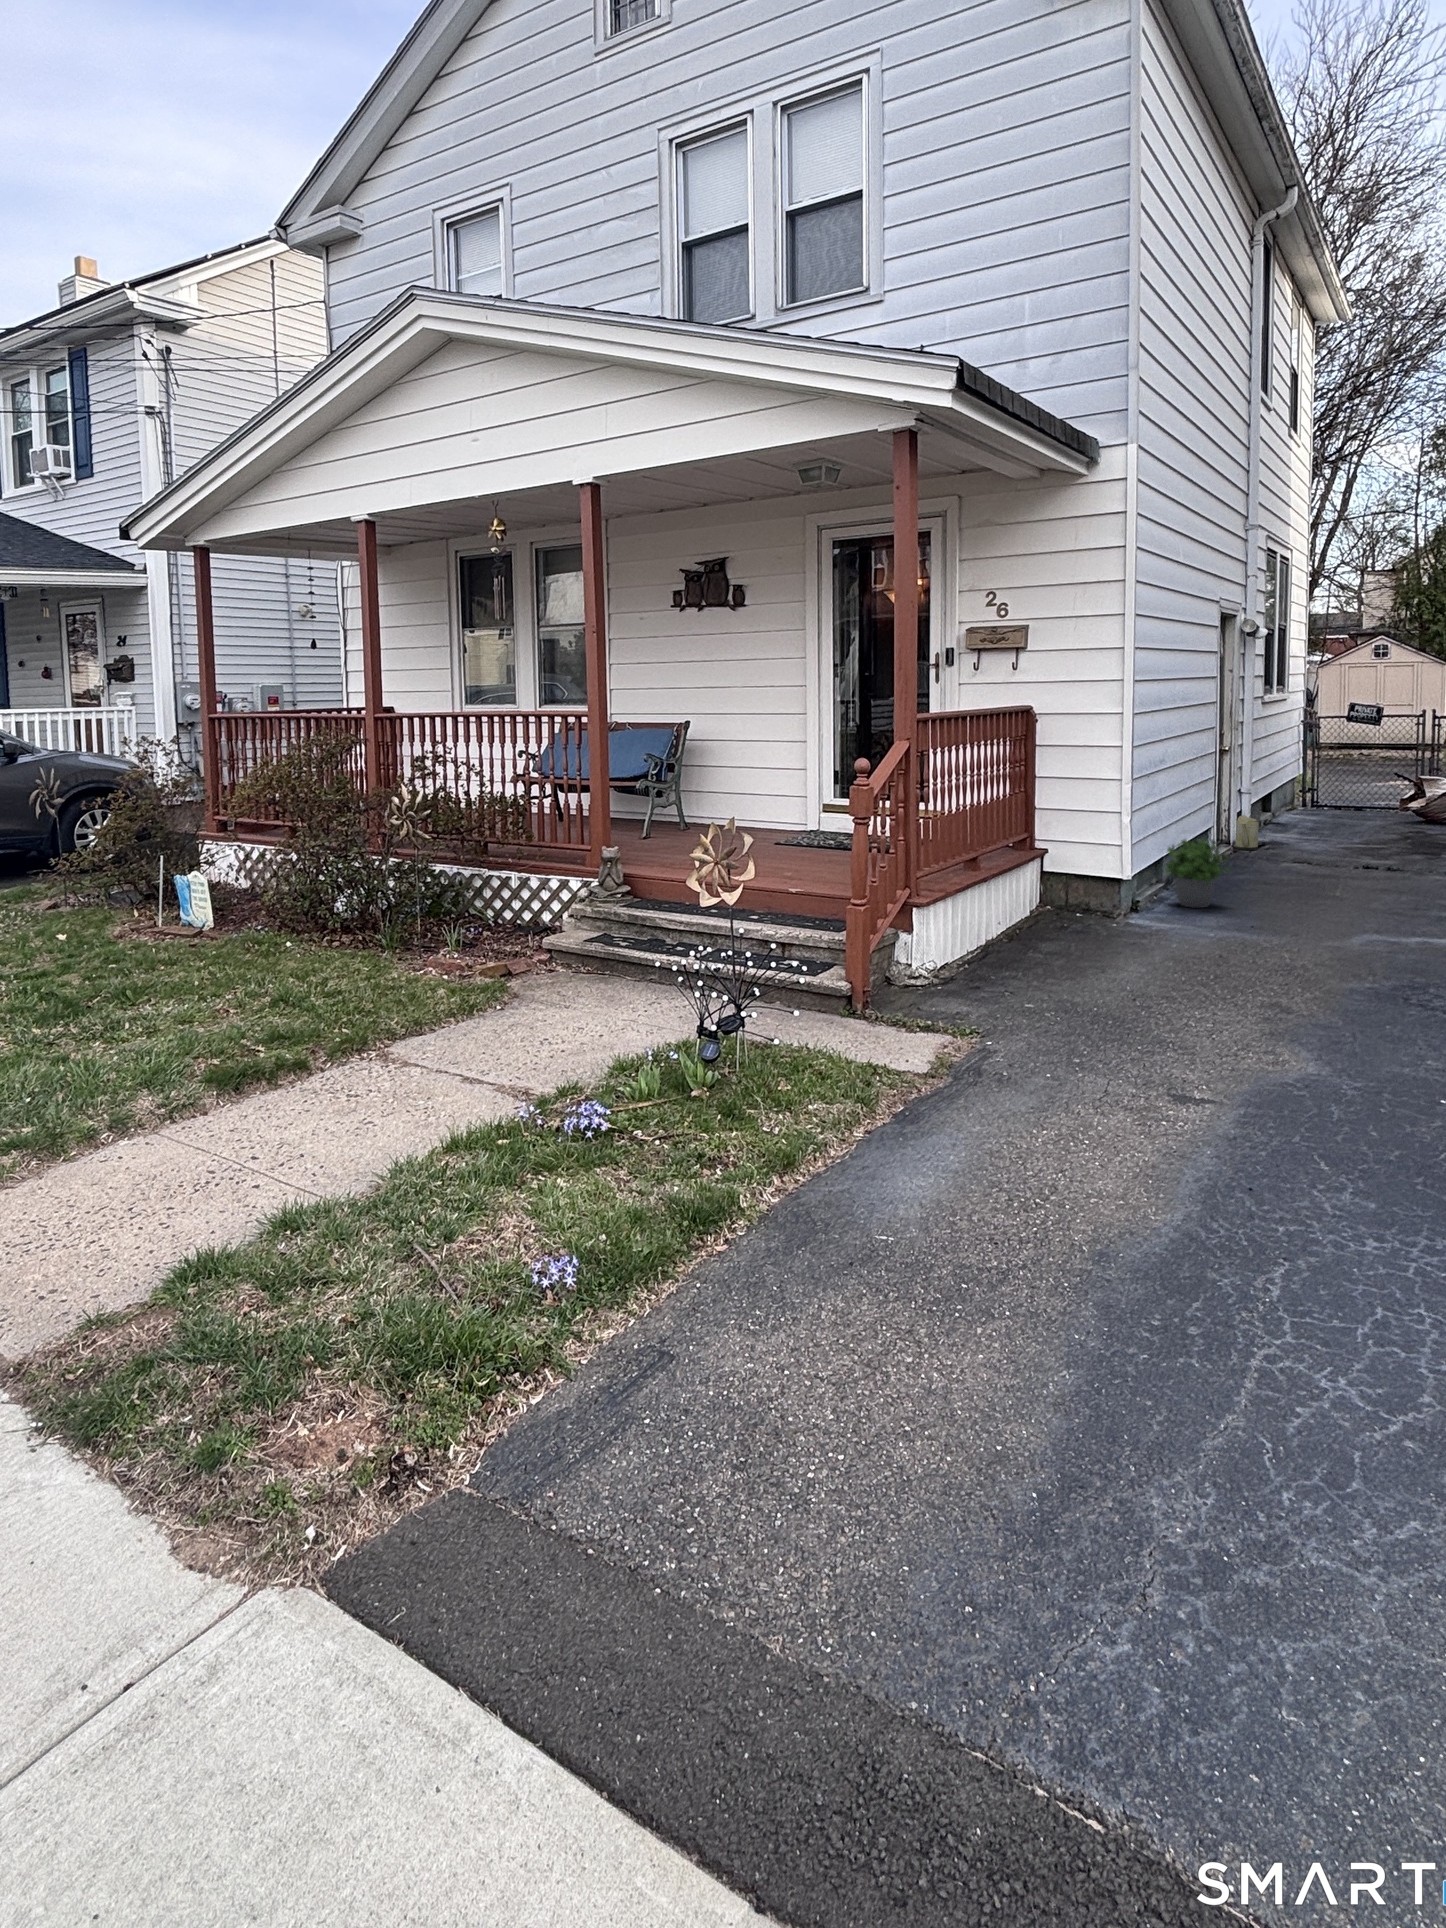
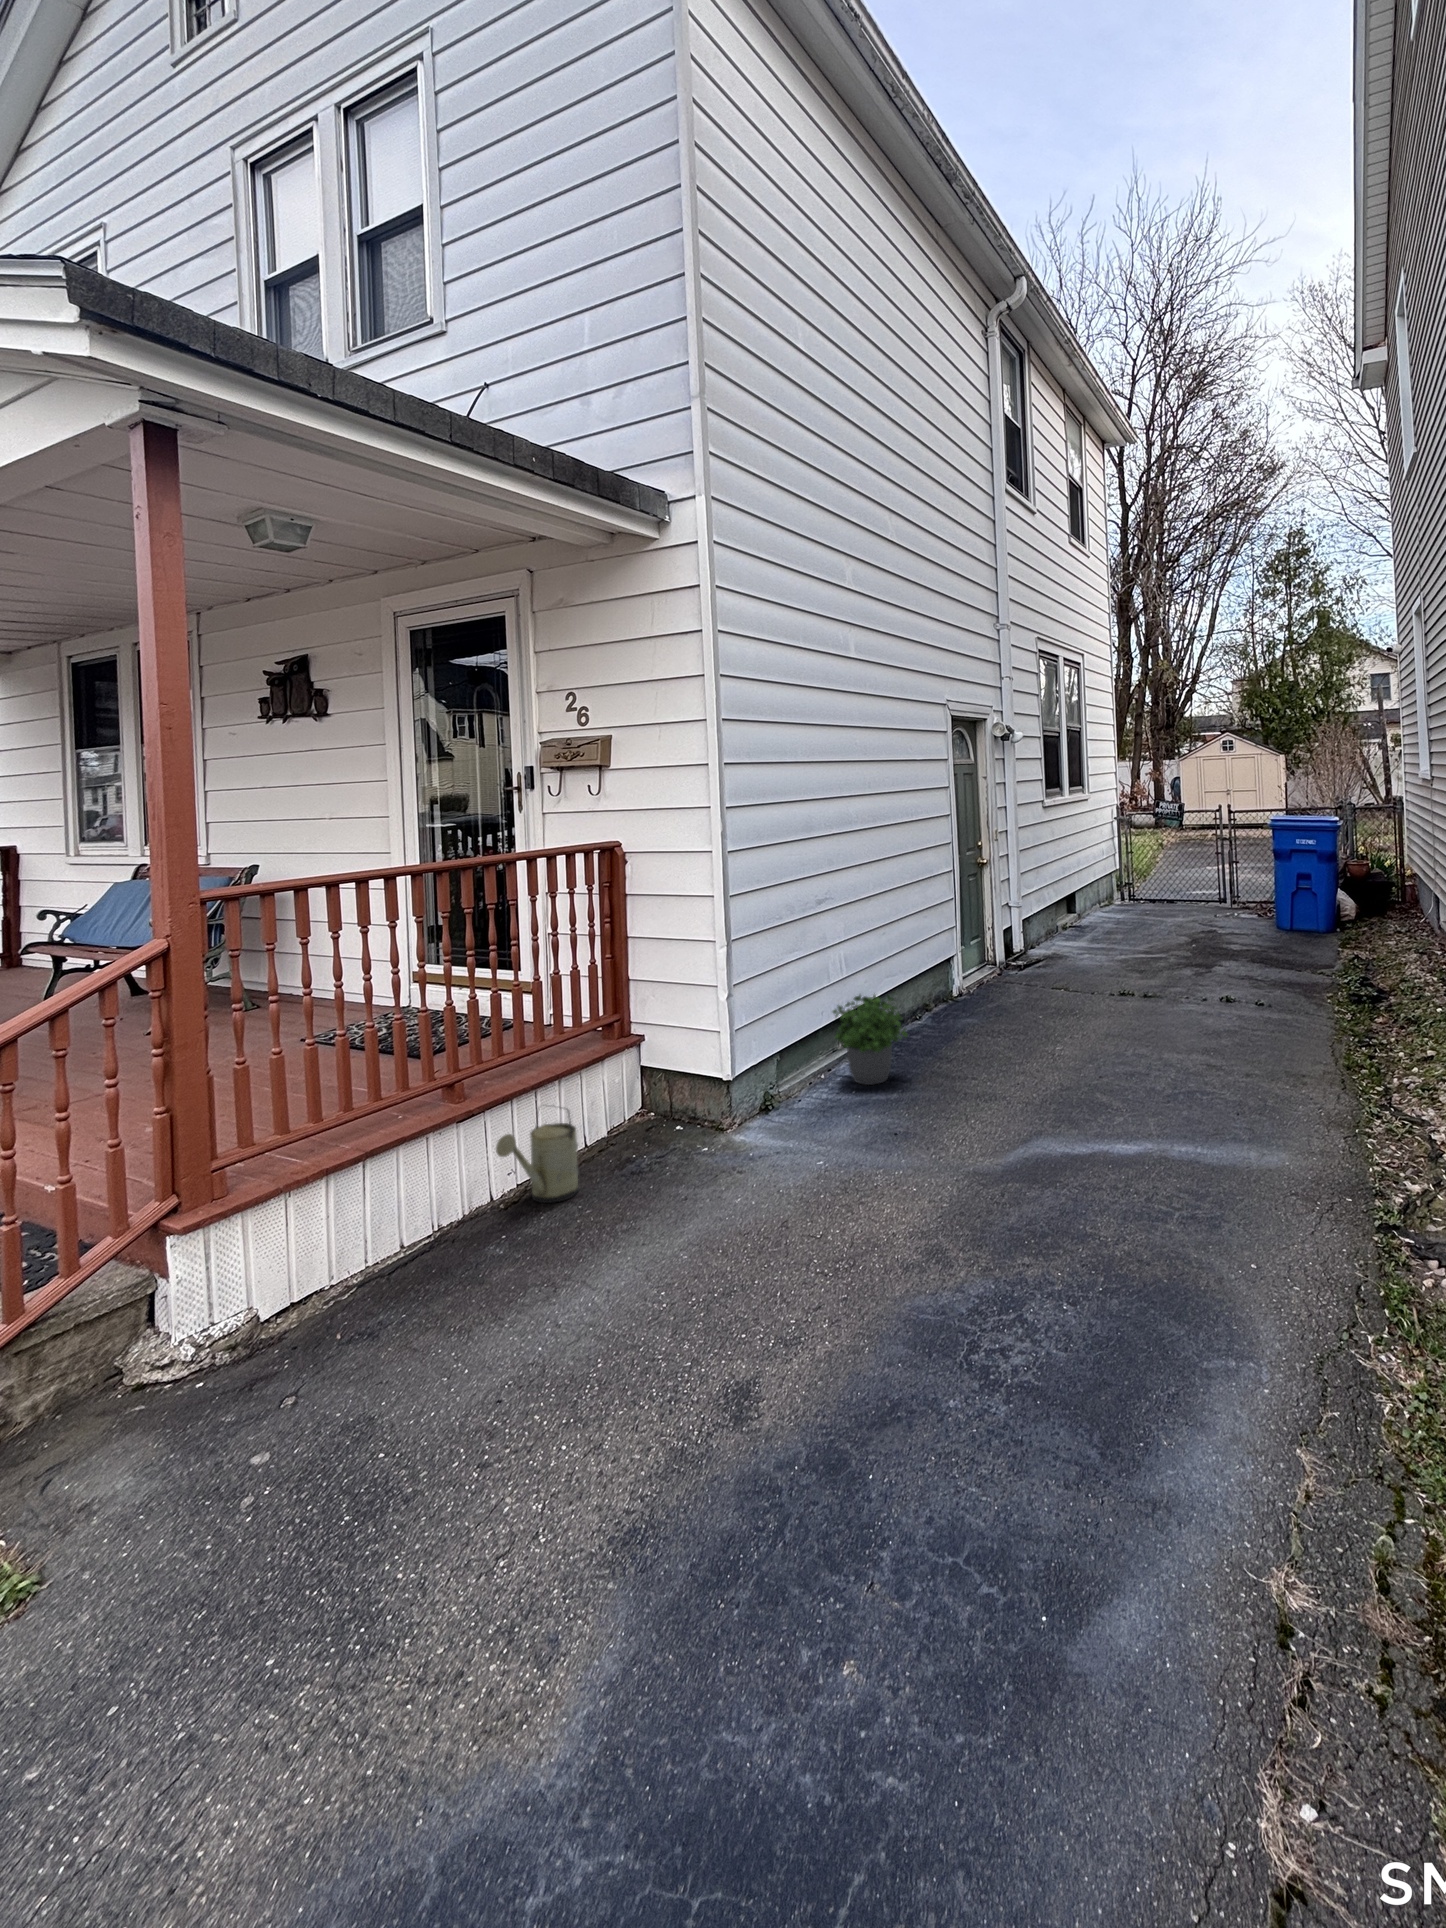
watering can: present [1235,815,1259,850] -> present [496,1109,578,1203]

